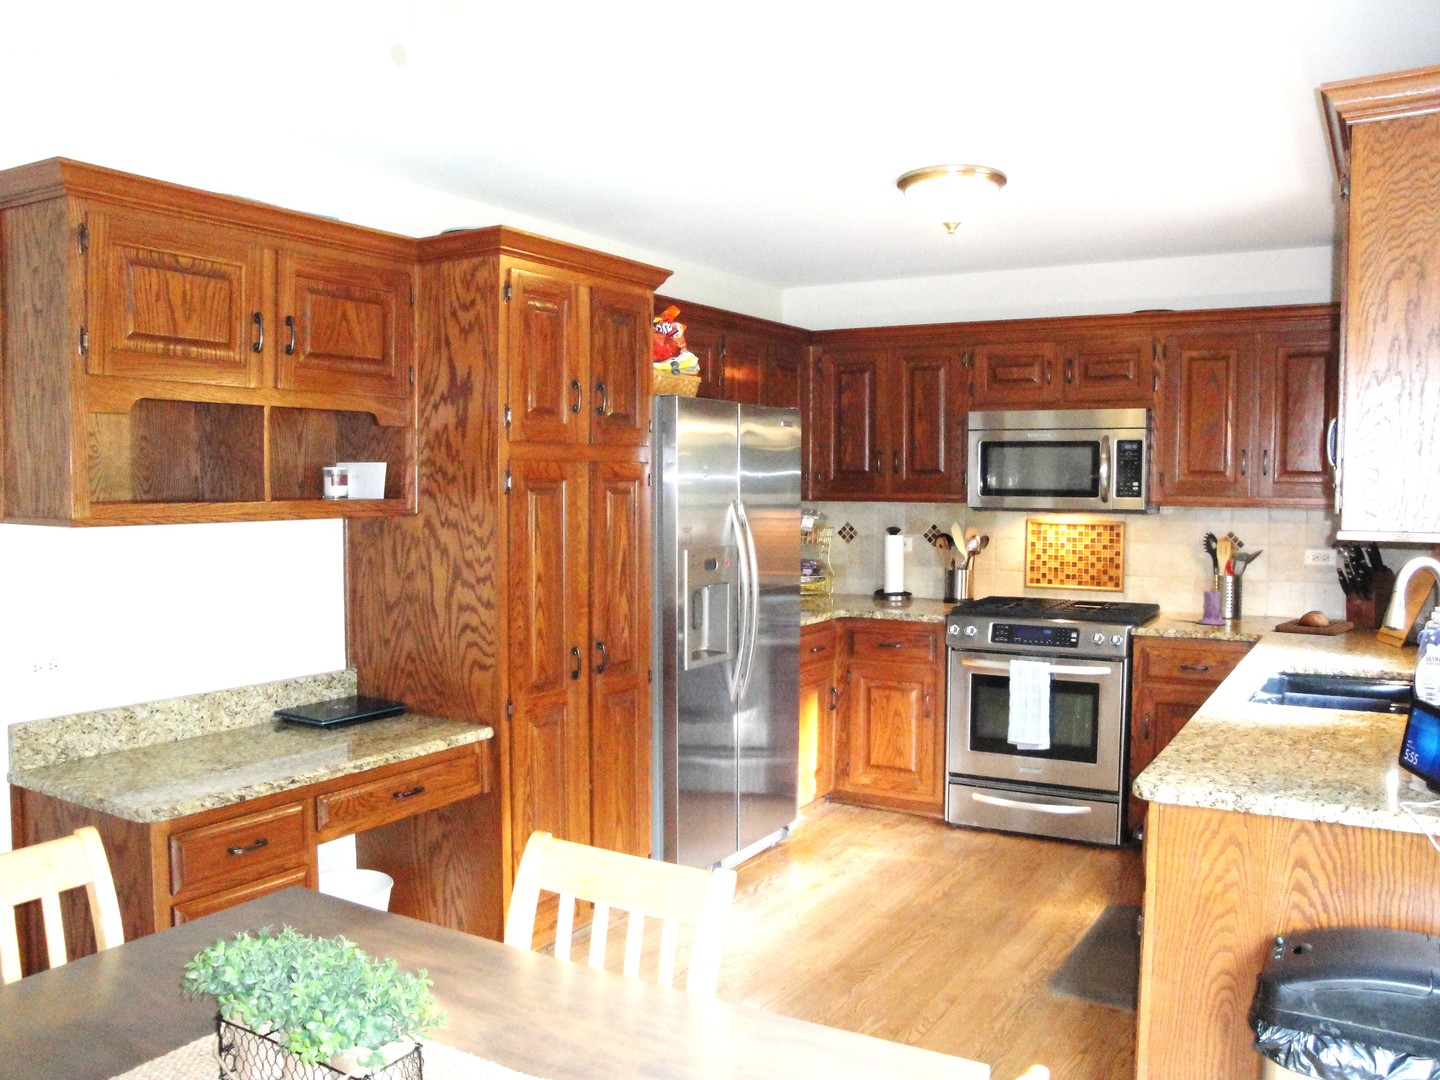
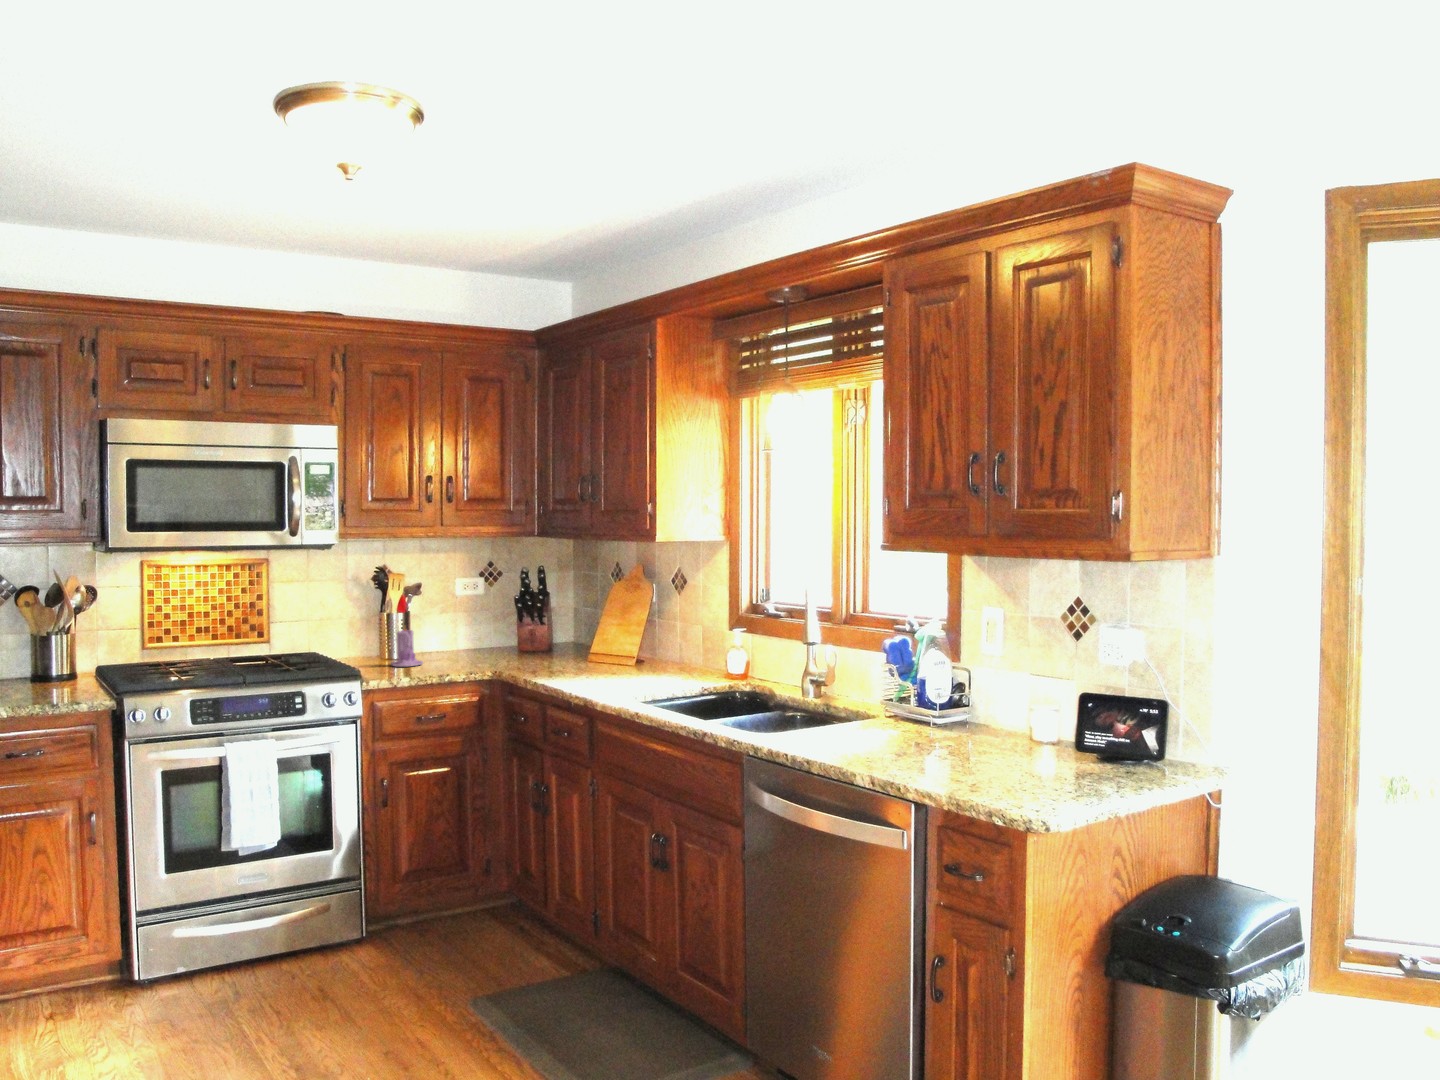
bread loaf: present [1275,611,1354,635] -> none [463,639,536,665]

